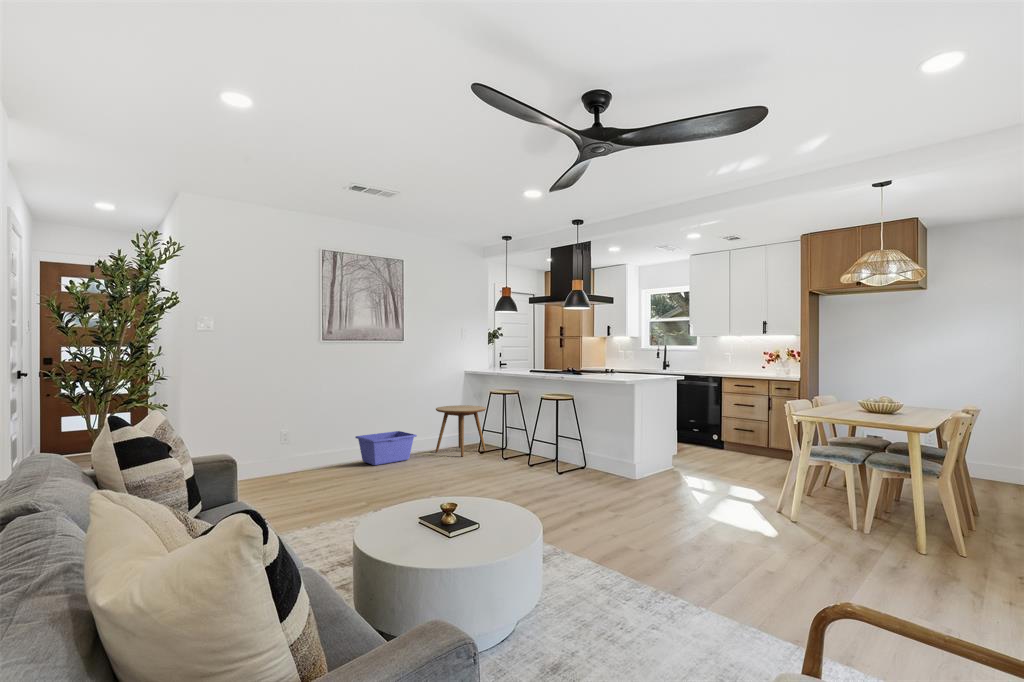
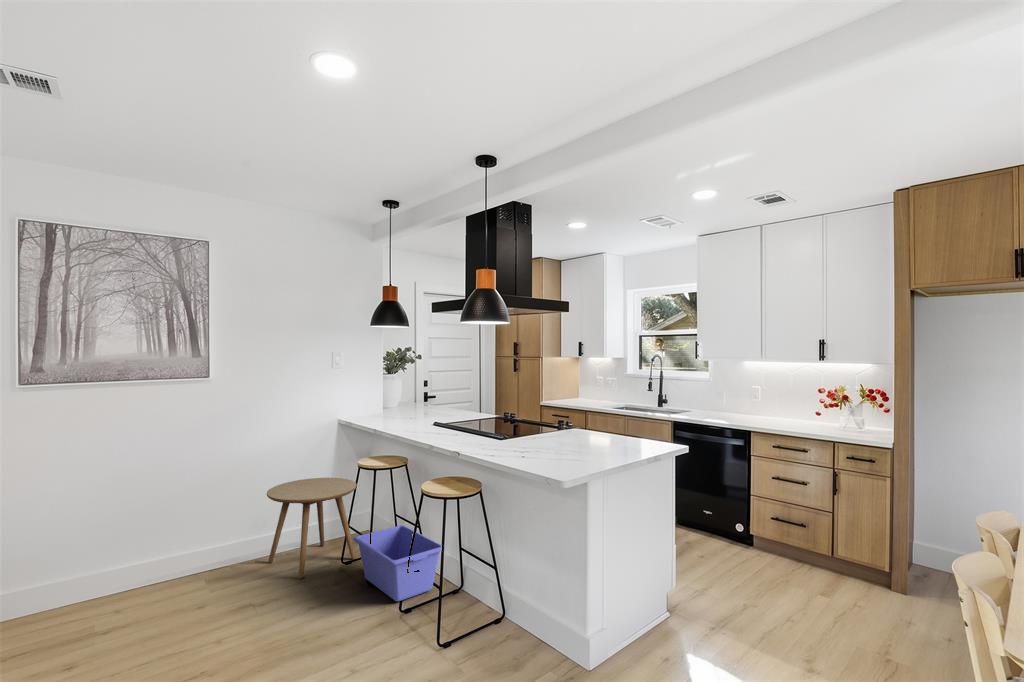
storage bin: present [355,431,417,465] -> present [353,525,442,601]

